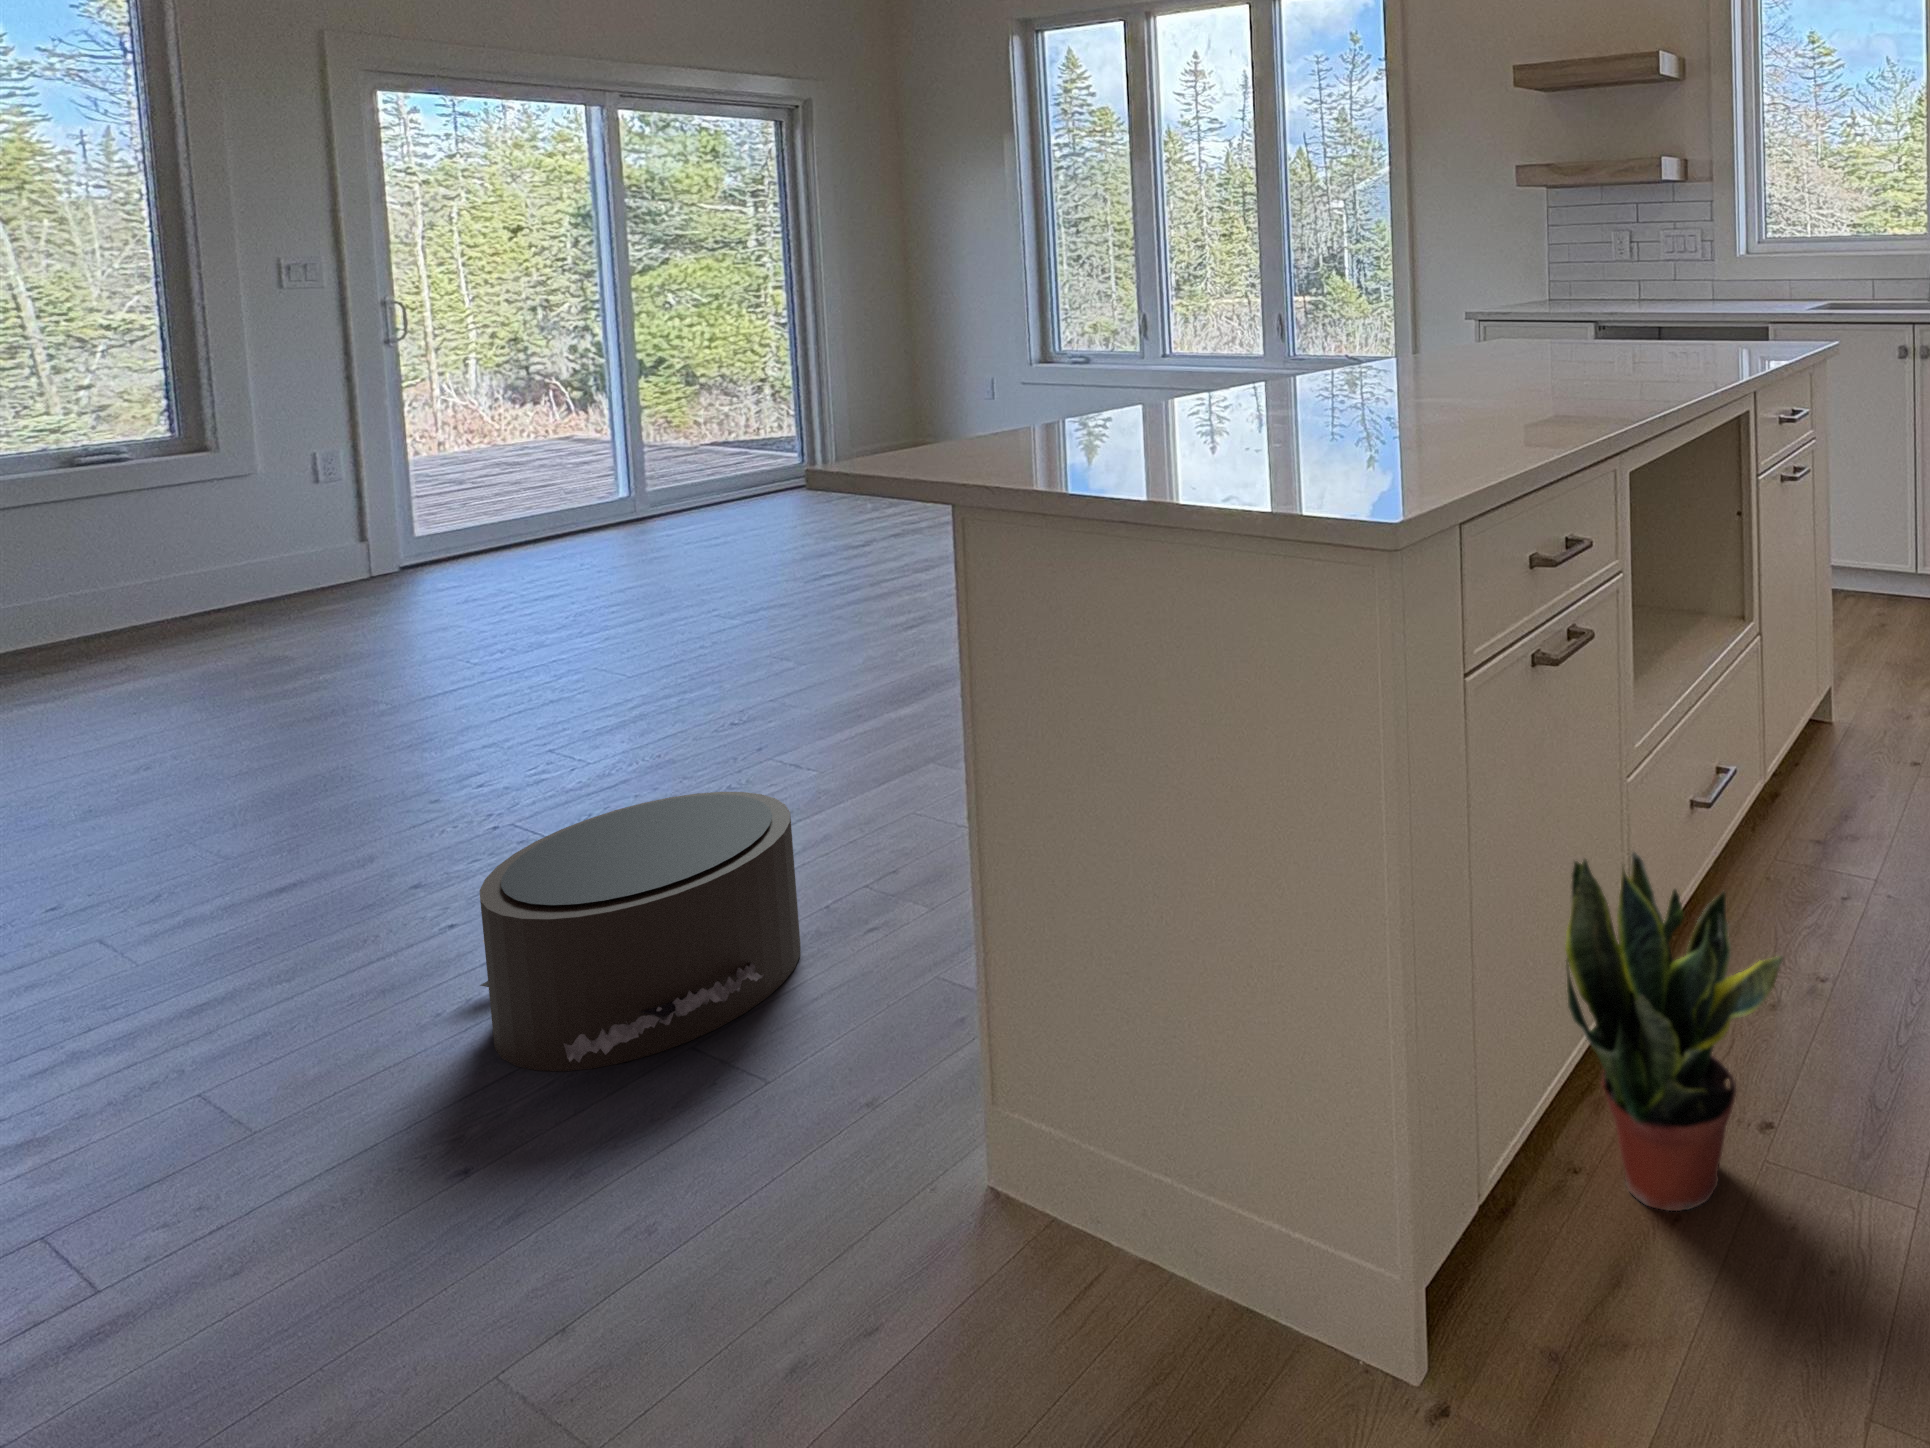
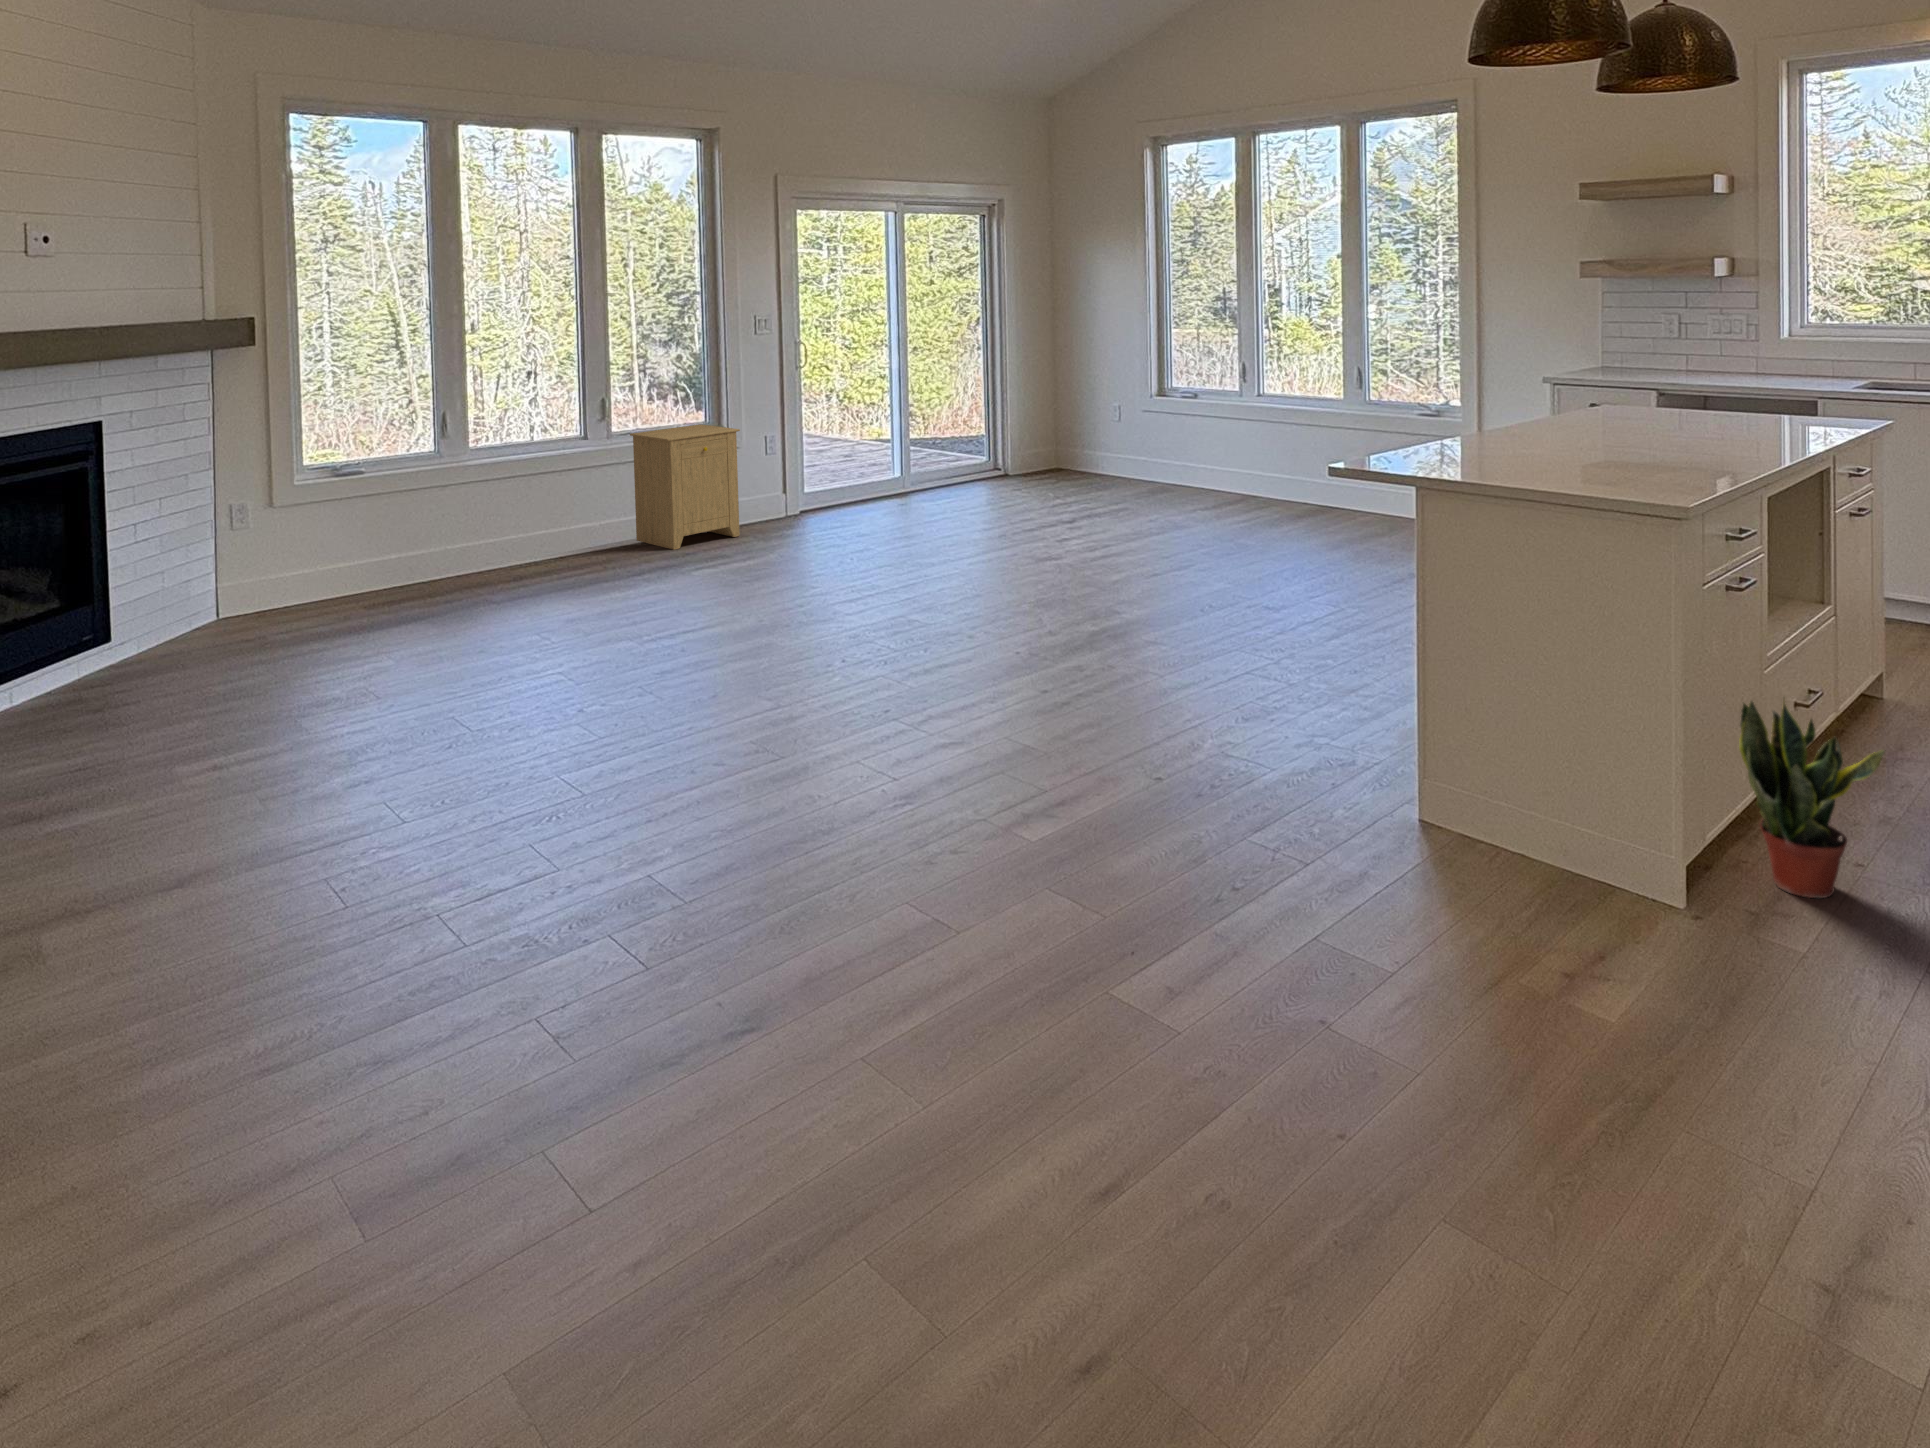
side table: none [26,439,274,651] -> present [630,424,740,550]
pouf: present [480,792,800,1071] -> none [1060,641,1228,766]

